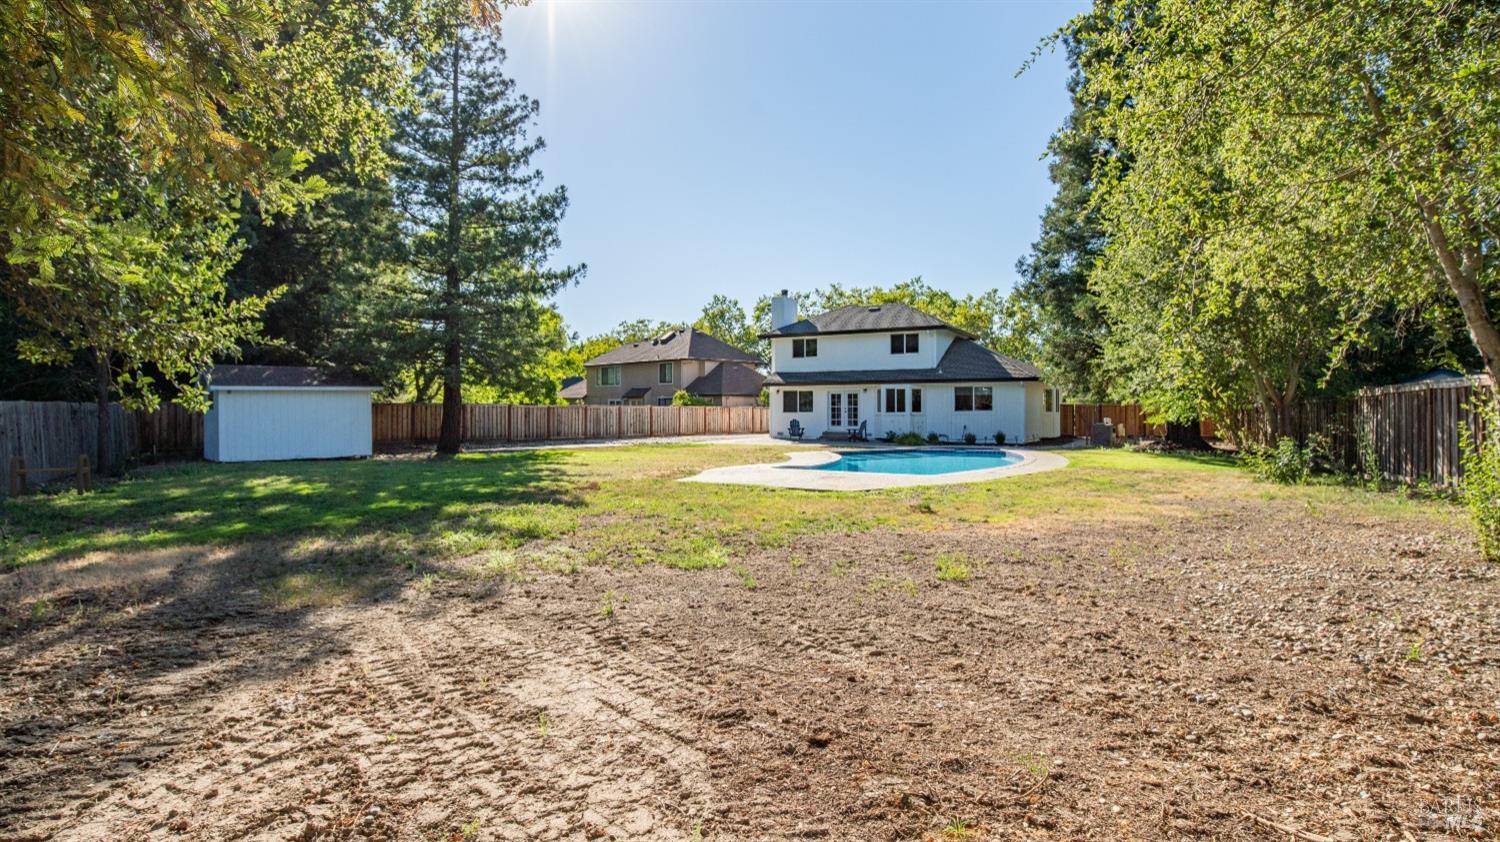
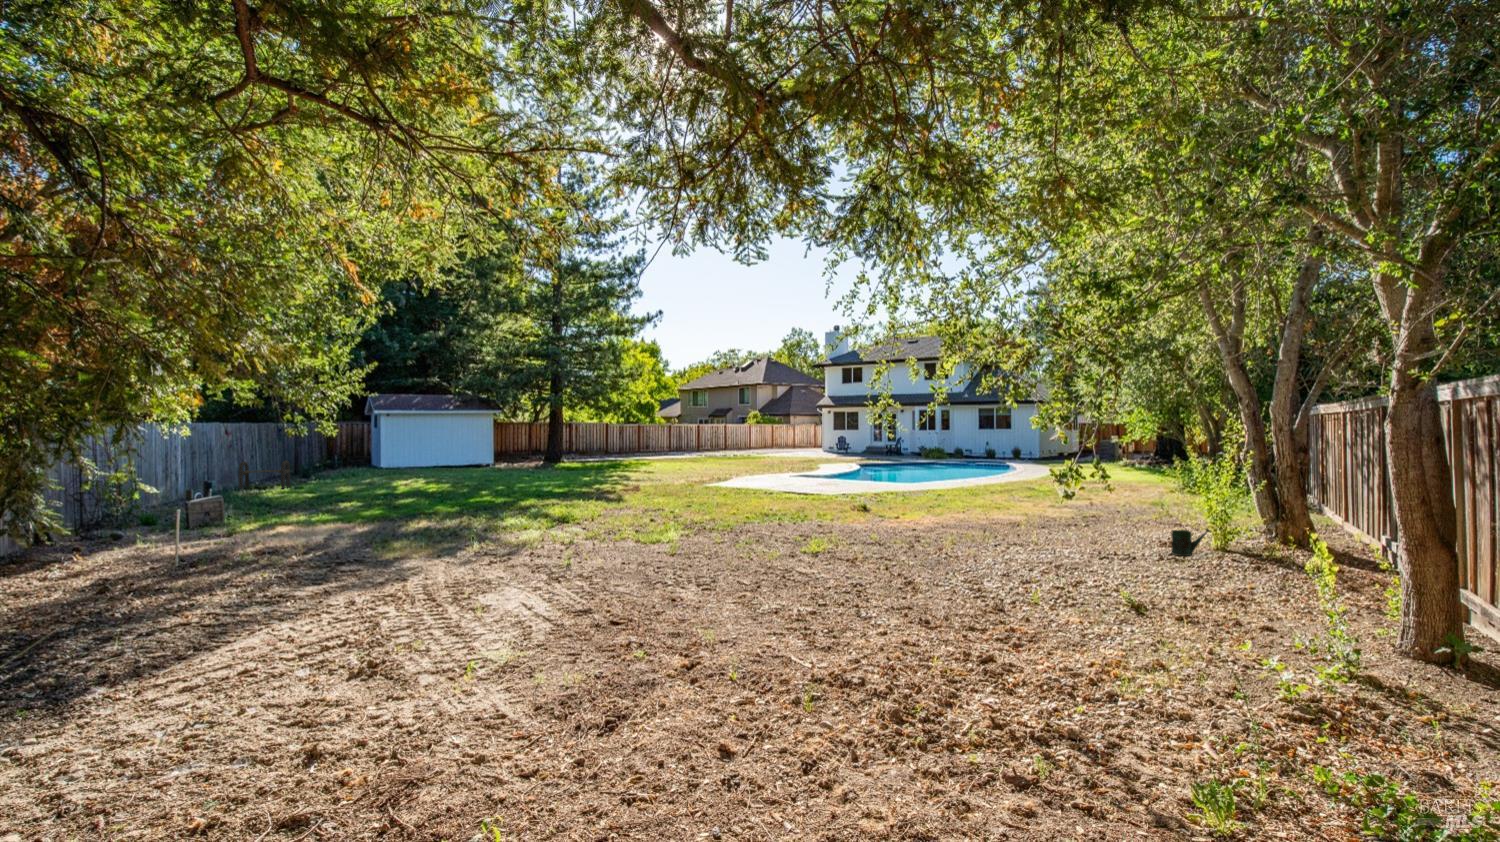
watering can: none [1389,530,1454,568] -> present [1171,529,1210,556]

